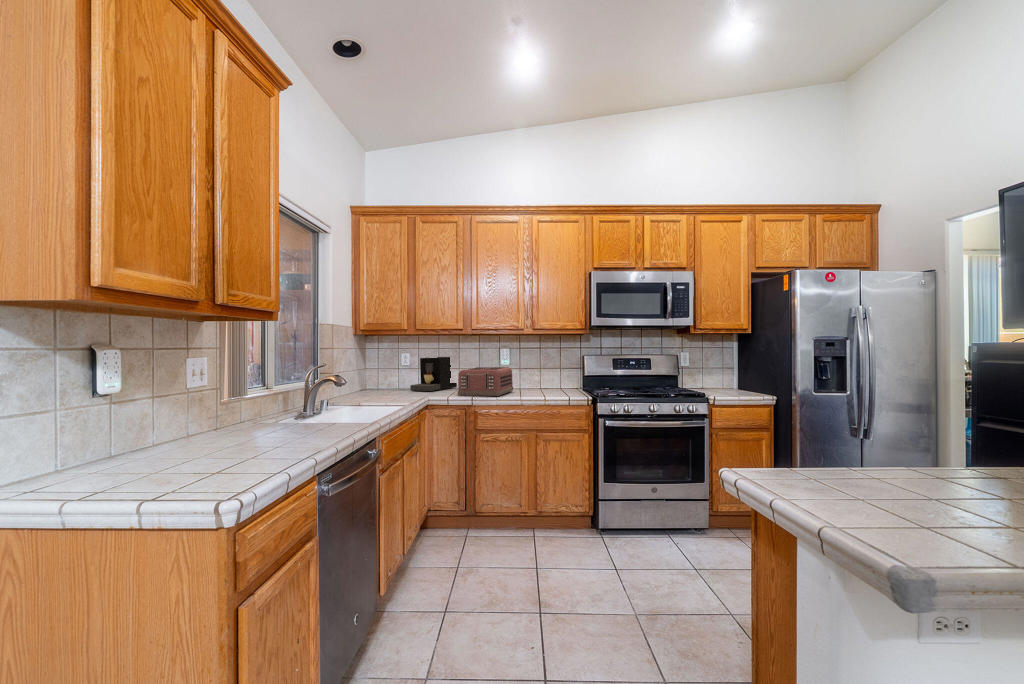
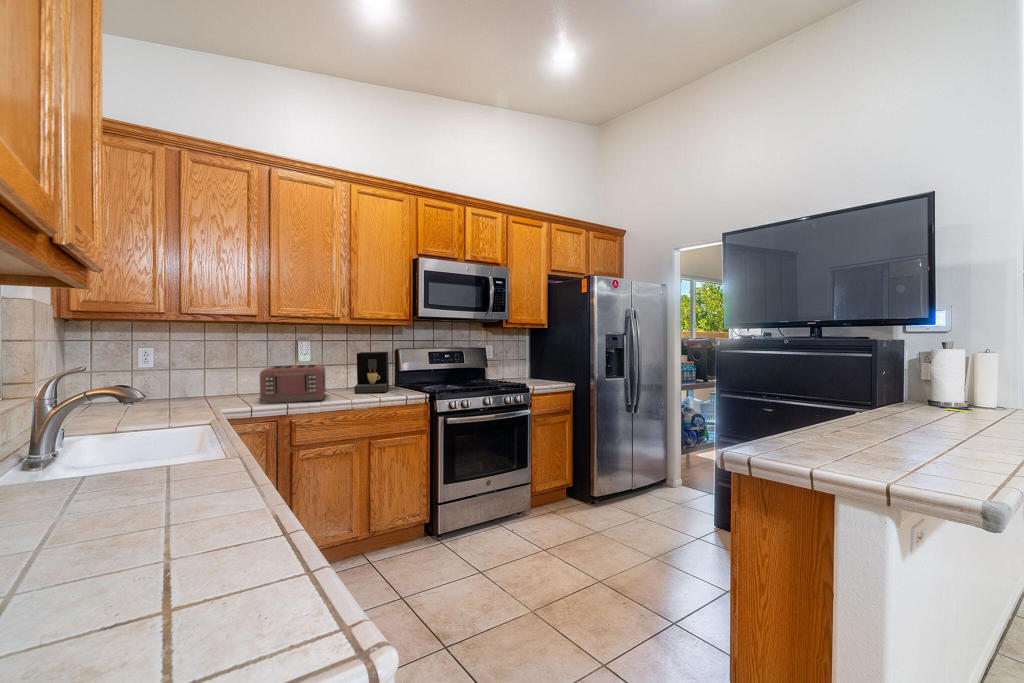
coffee maker: present [410,357,457,391] -> present [354,352,389,393]

